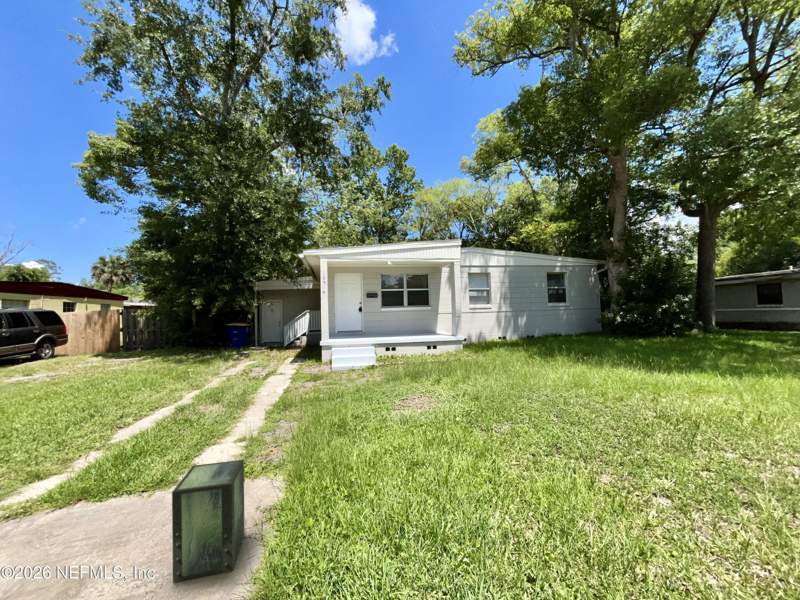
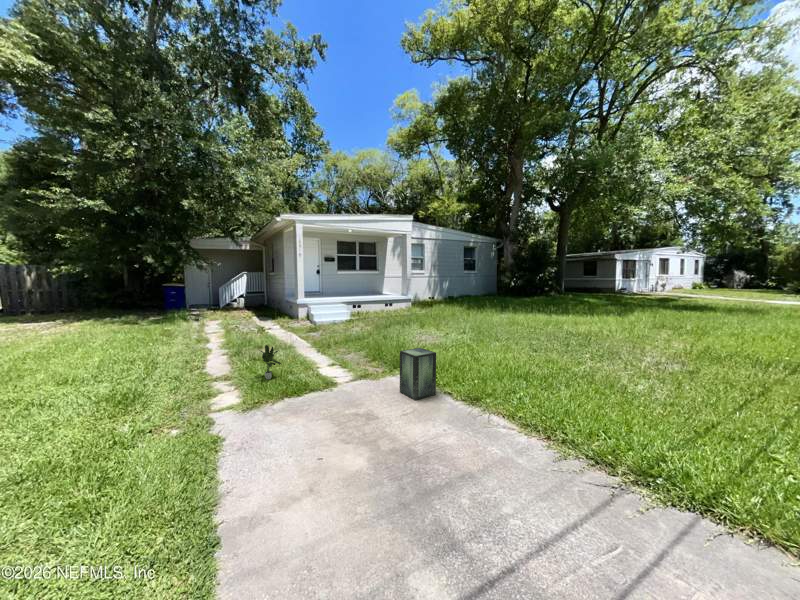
potted plant: none [93,417,136,466] -> present [261,345,281,379]

